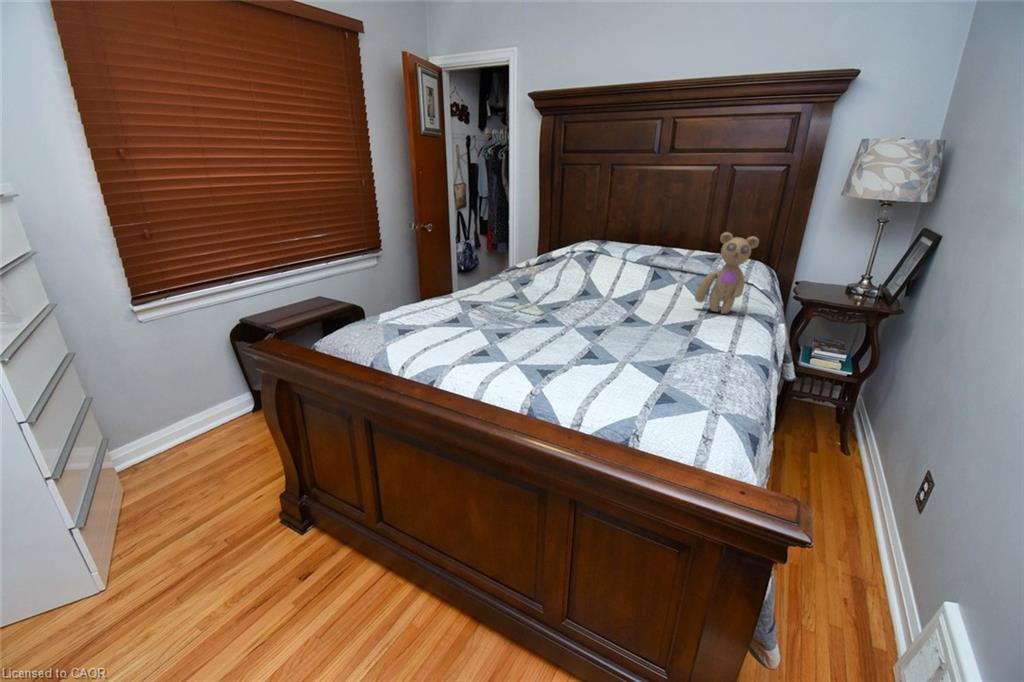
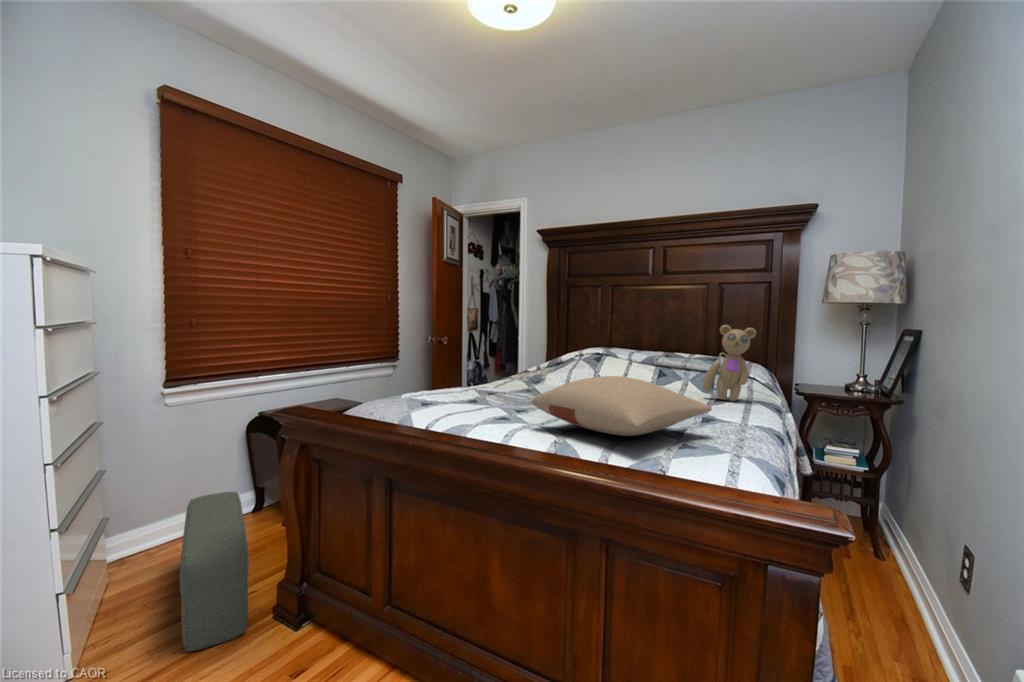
pillow: none [507,310,692,387] -> present [531,376,712,436]
pouf: none [185,405,259,551] -> present [180,492,249,651]

